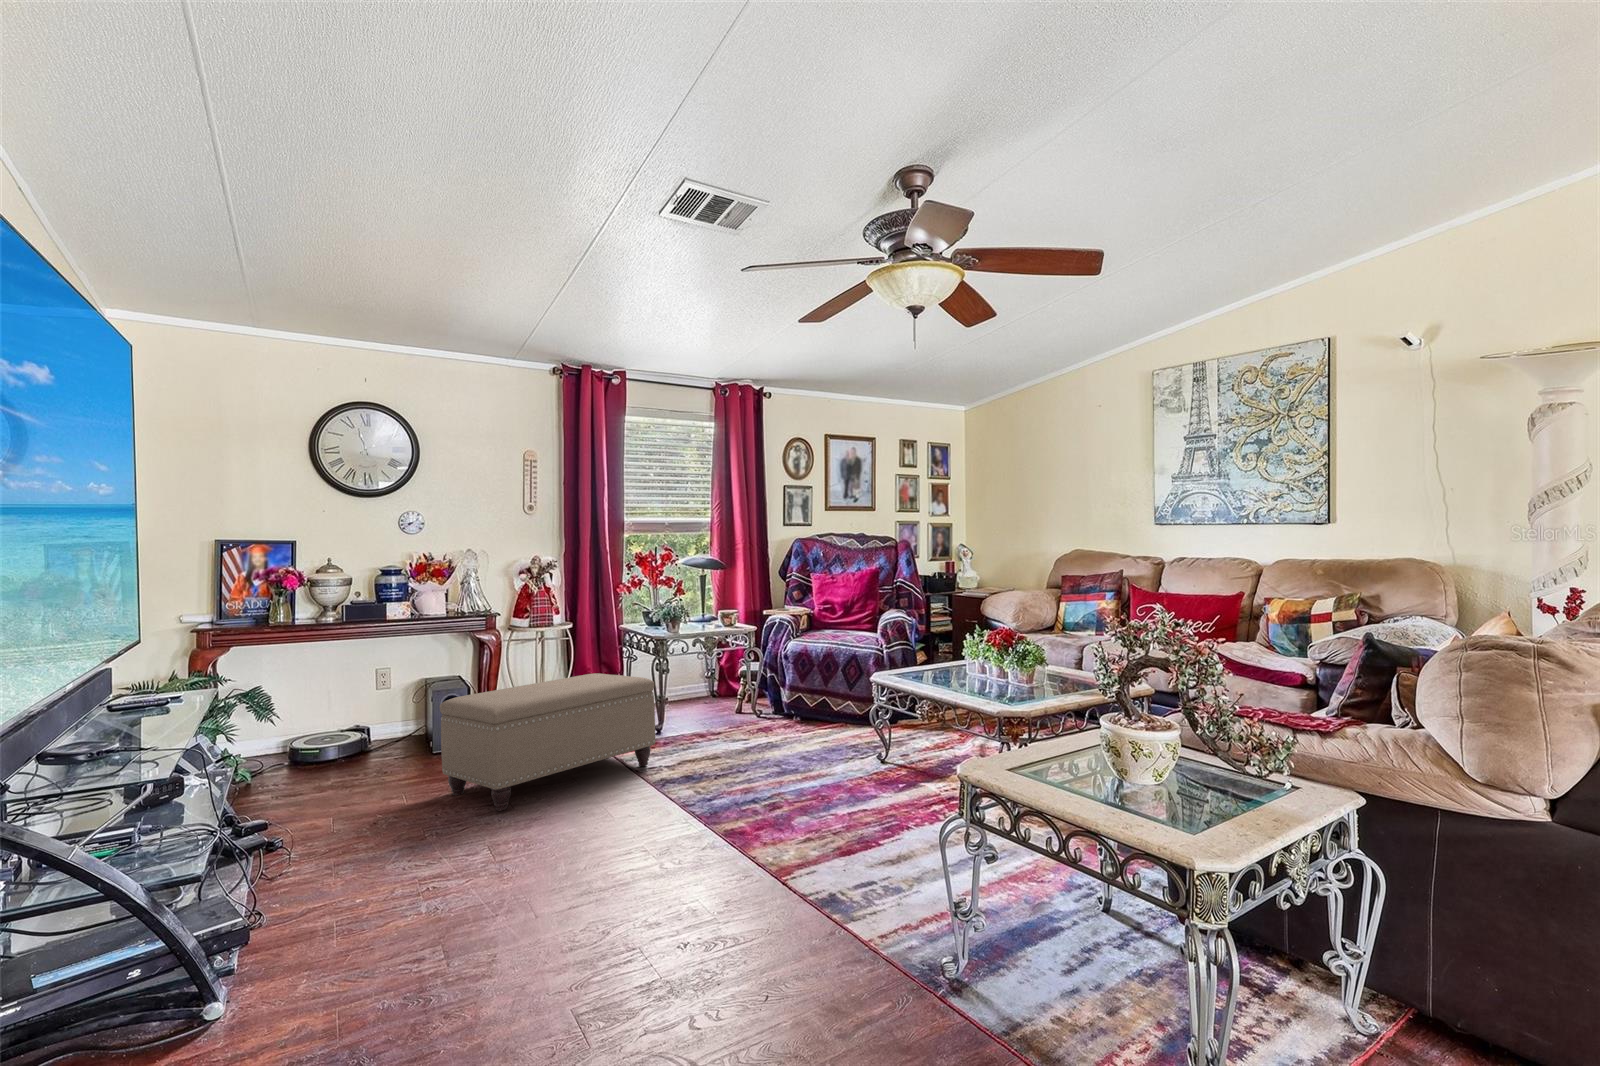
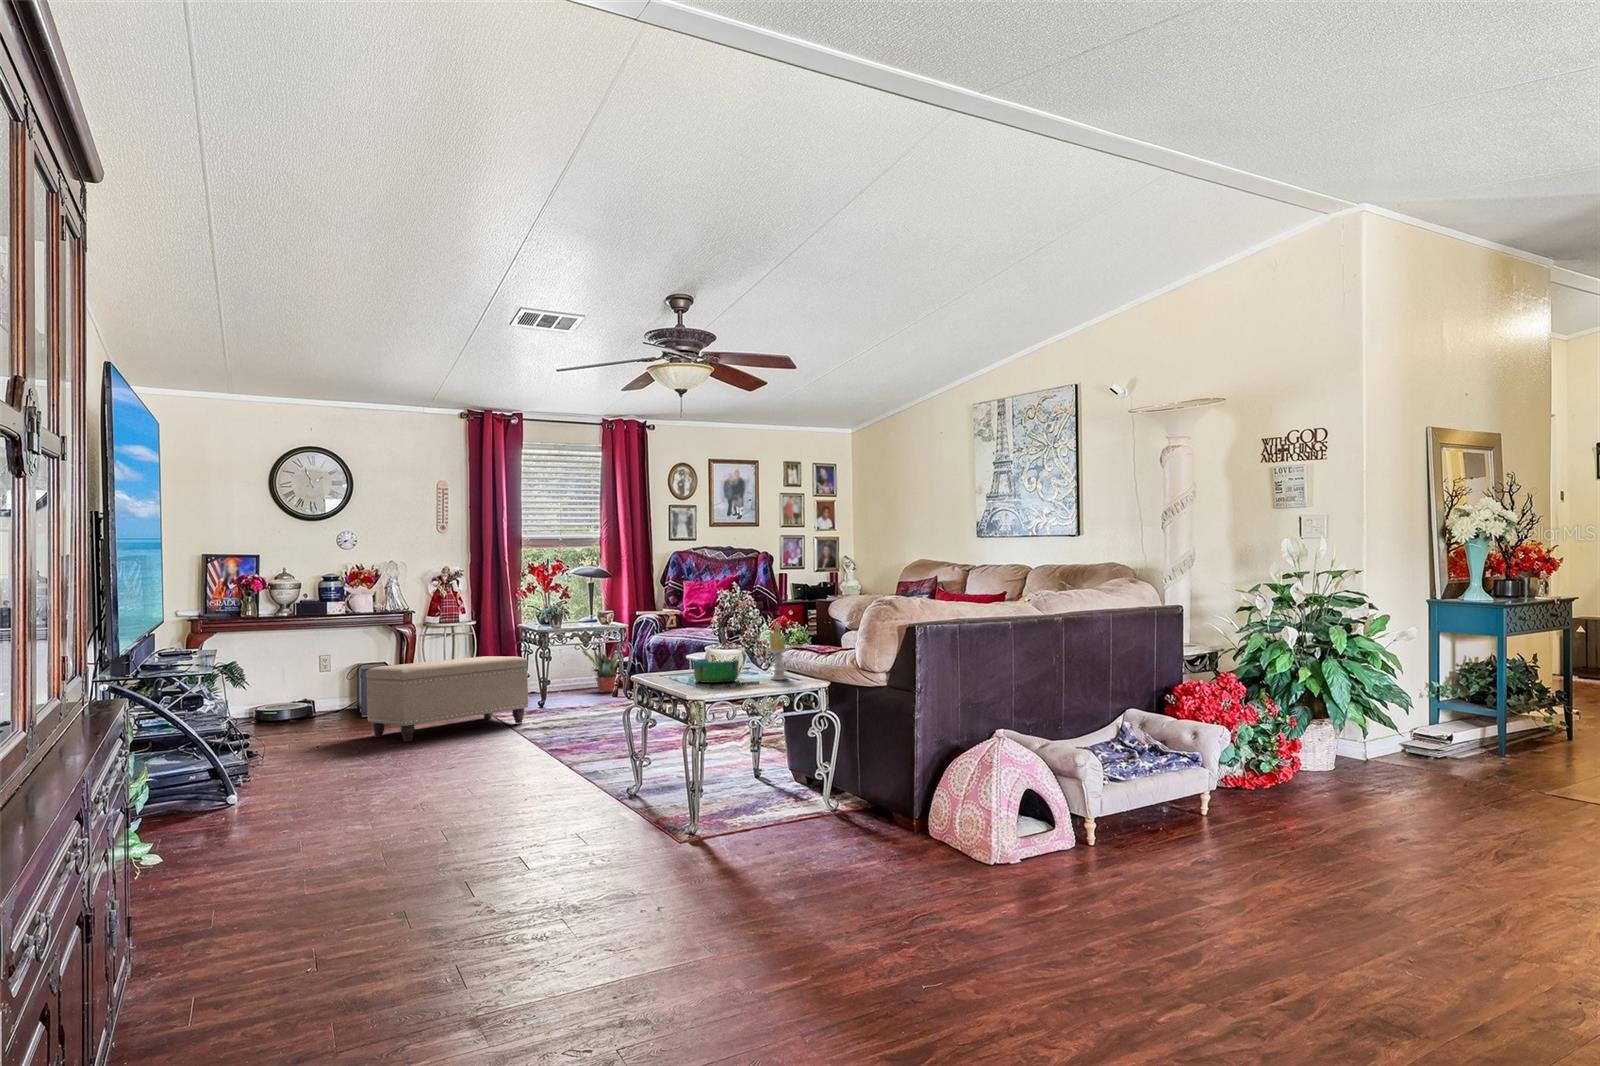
potted plant: none [691,638,738,703] -> present [582,645,619,692]
candle: none [1232,688,1296,803] -> present [765,623,791,680]
decorative bowl: none [1122,756,1223,824] -> present [694,658,739,683]

